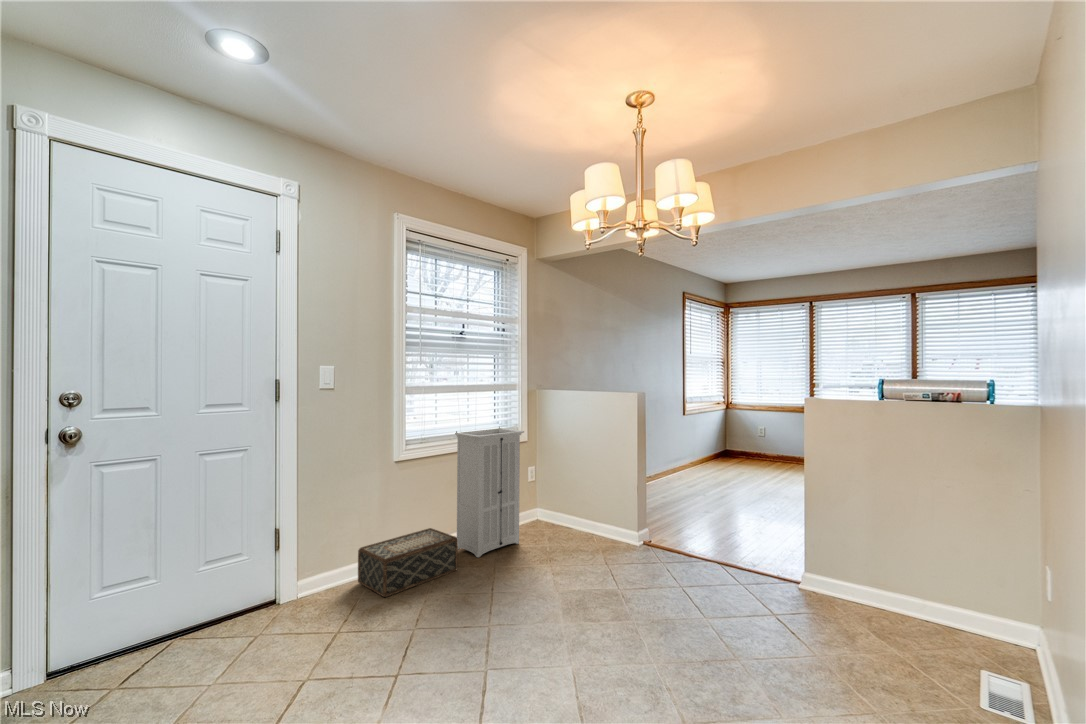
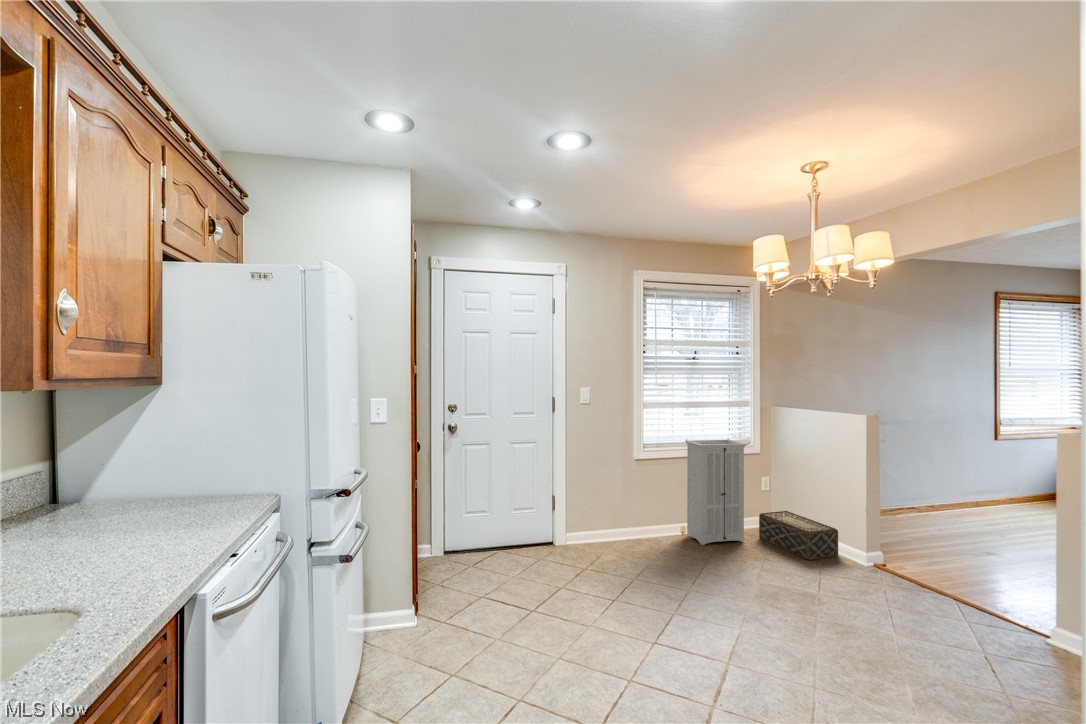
woven basket: present [358,528,458,597] -> present [759,511,838,560]

